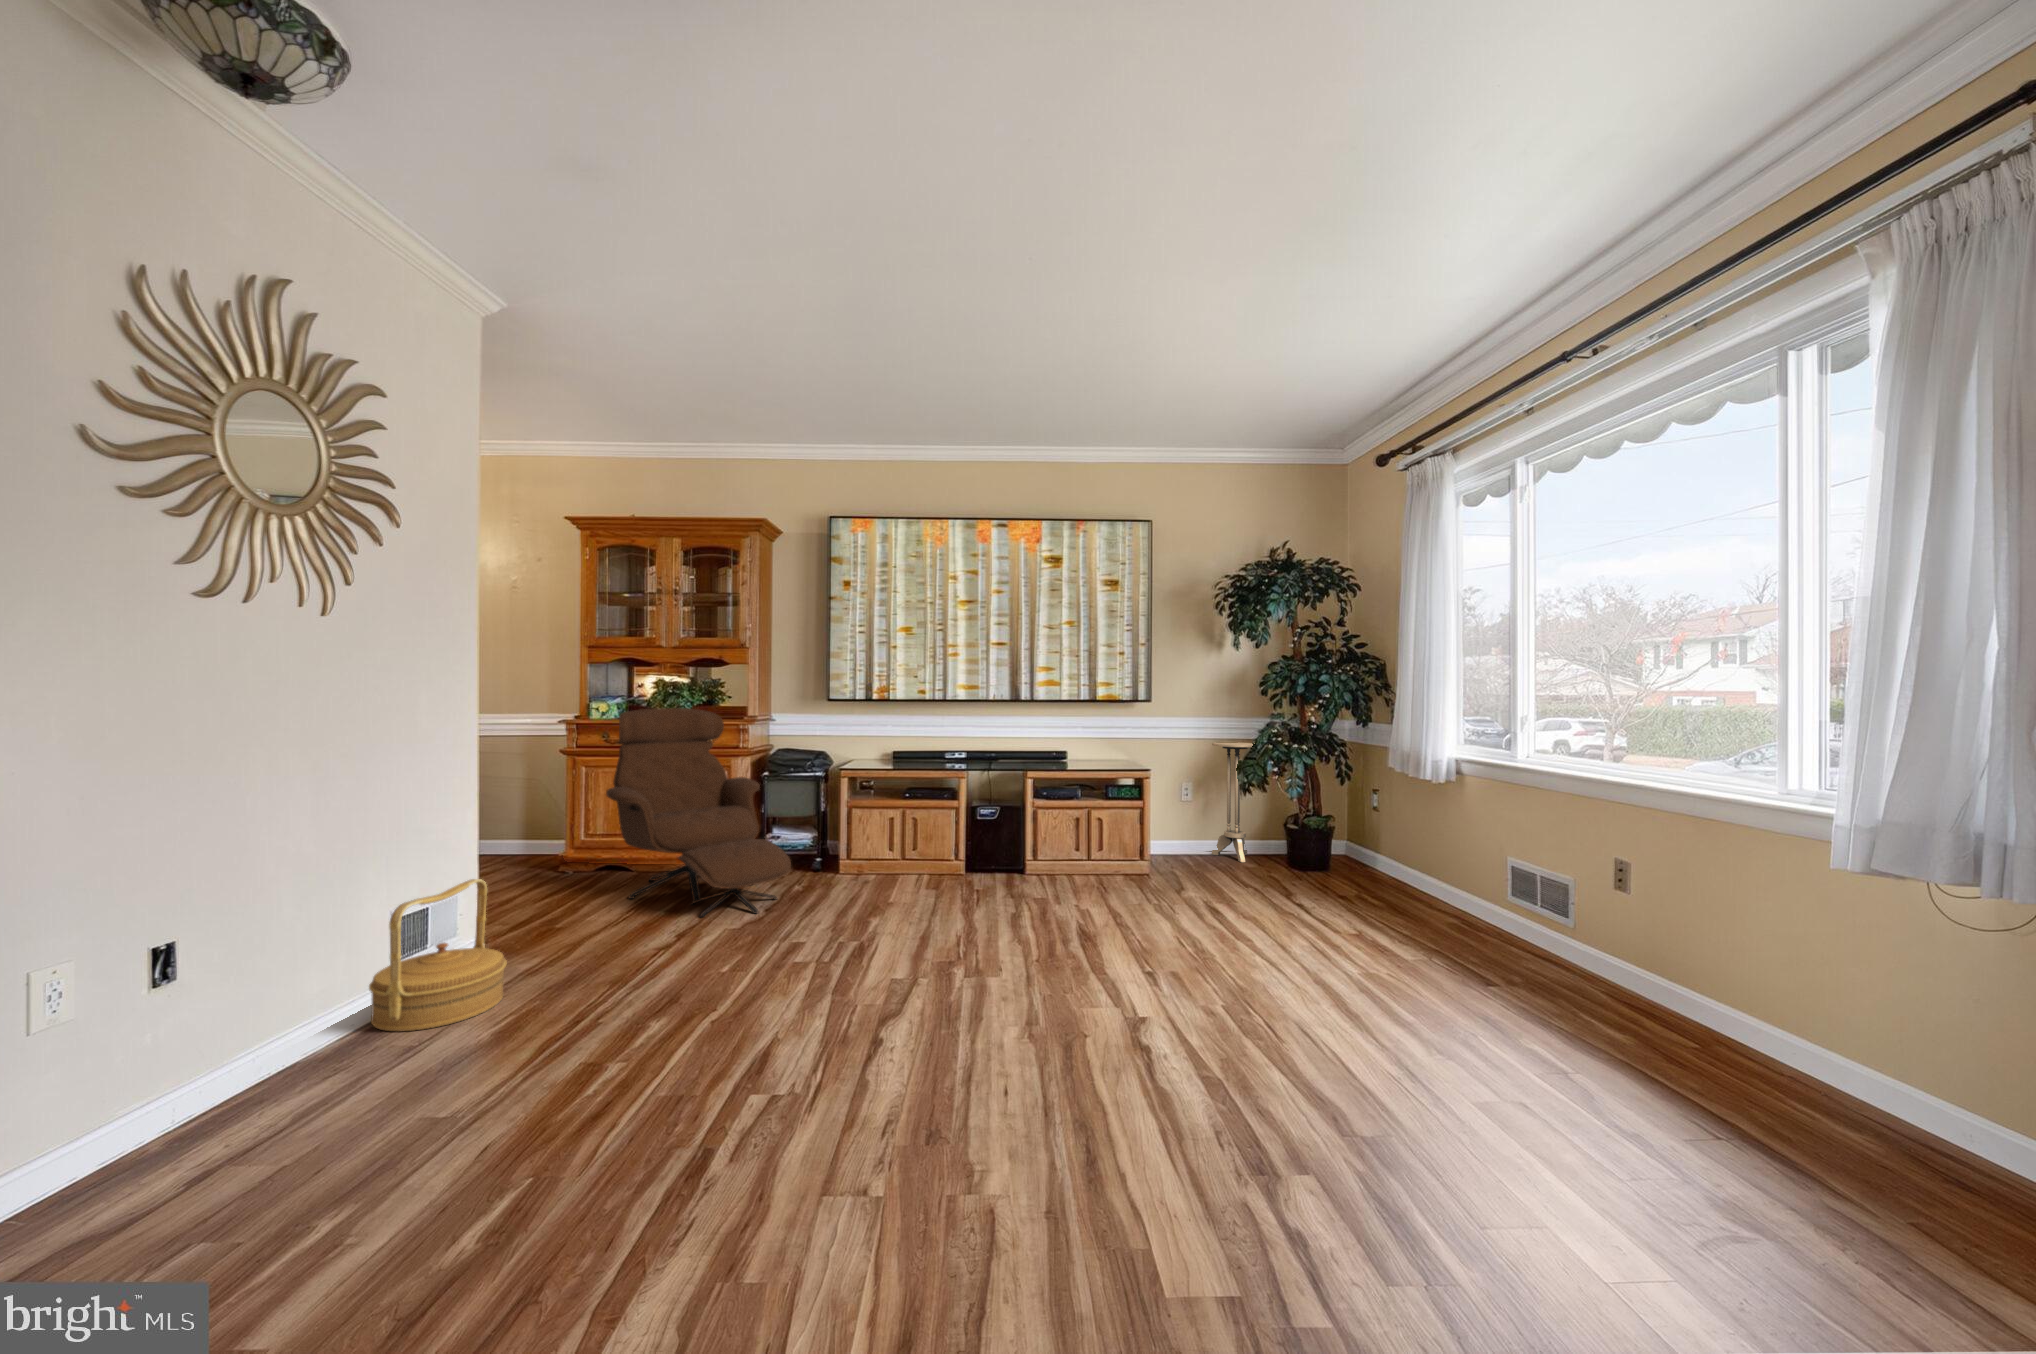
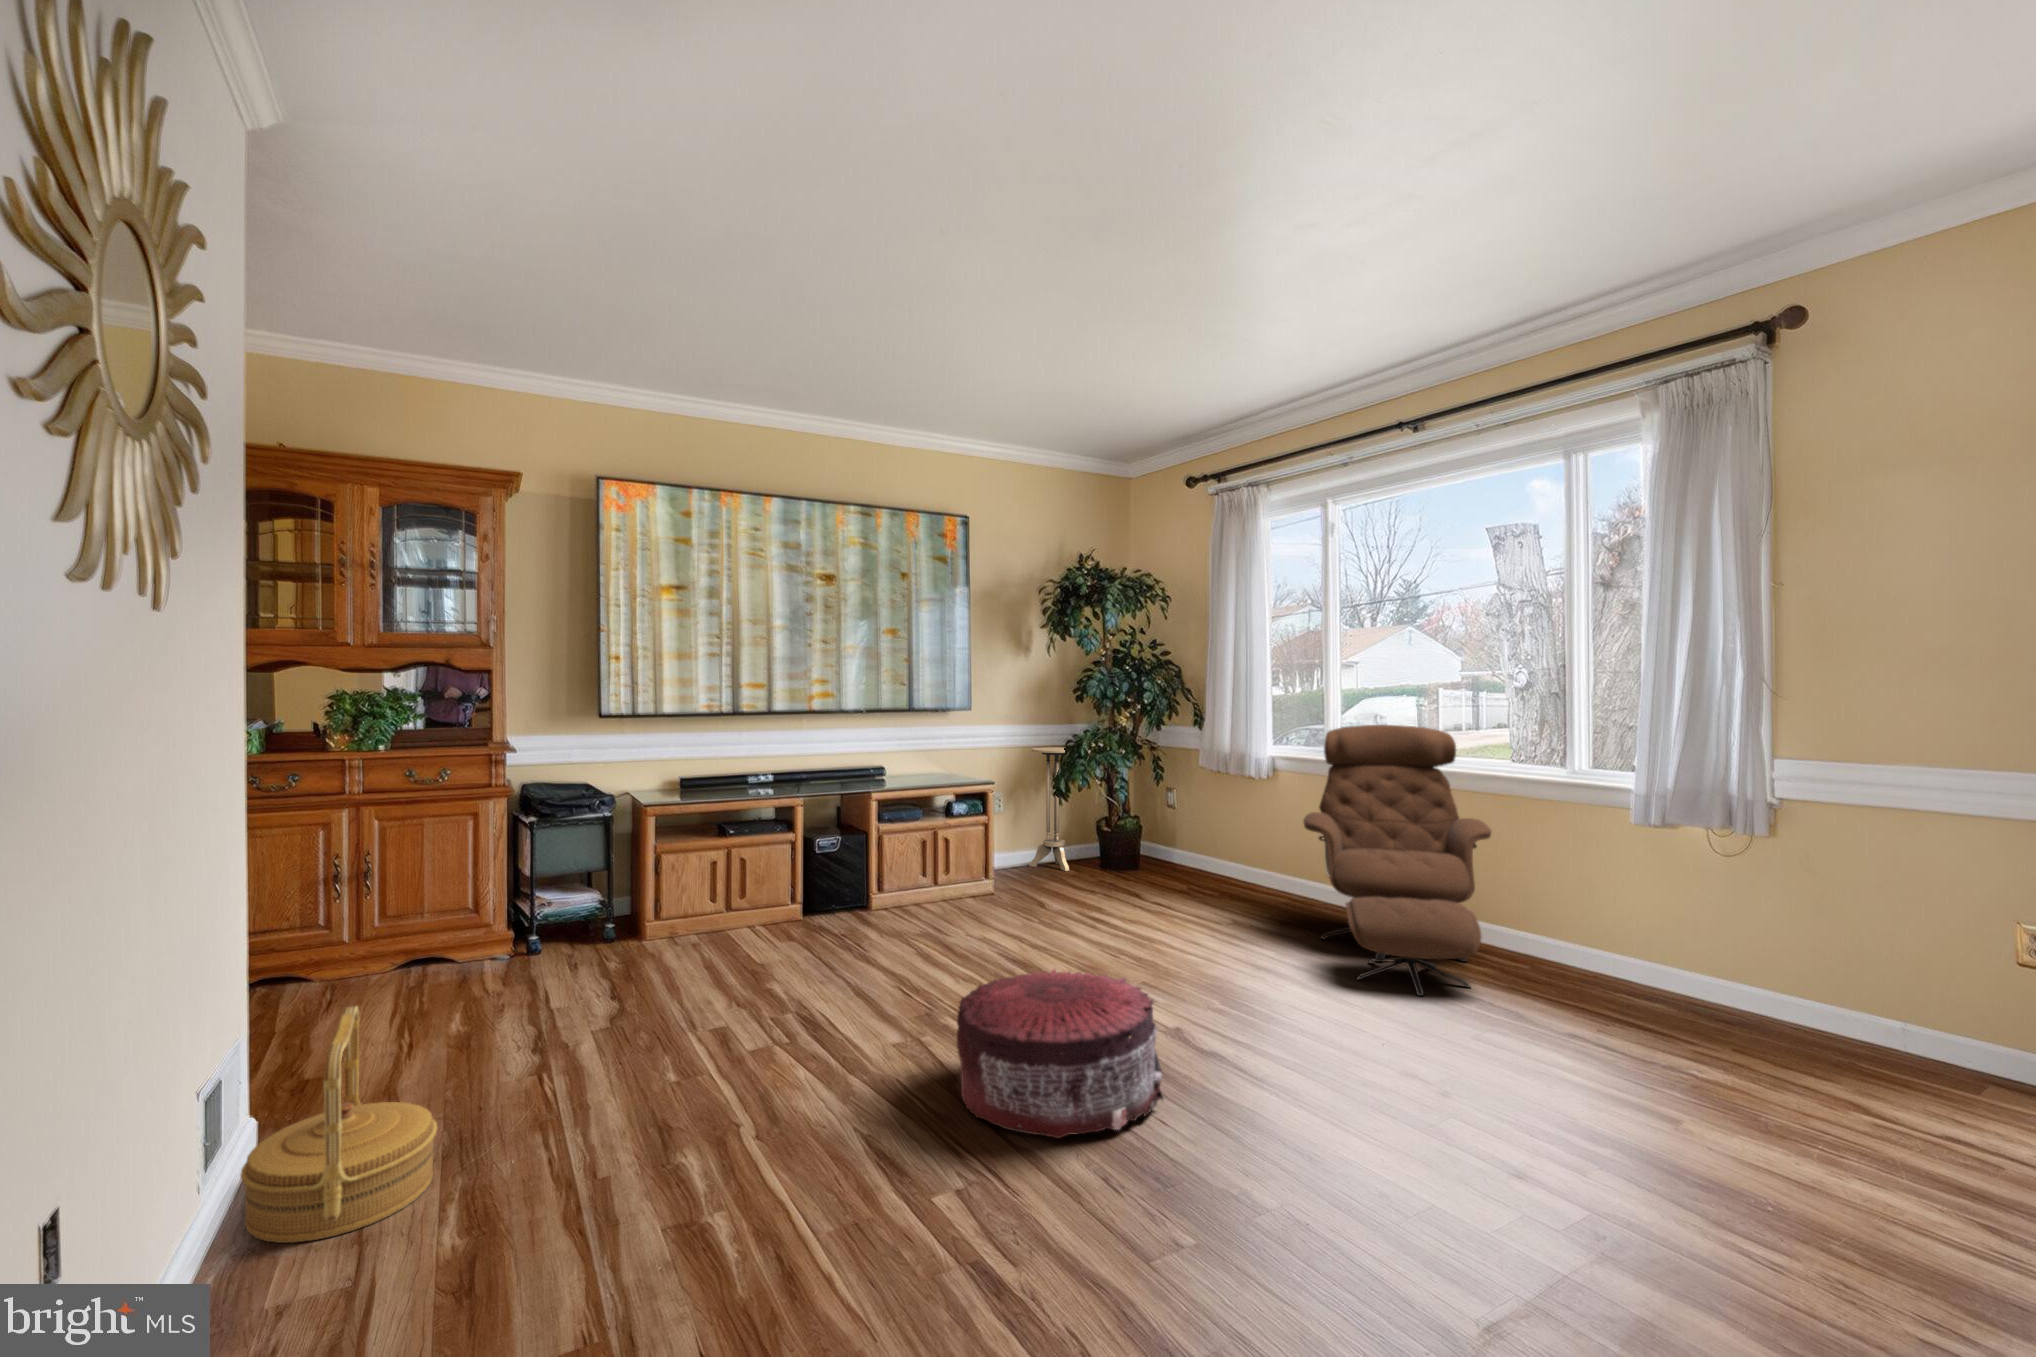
lounge chair: present [606,708,791,917] -> present [1304,725,1491,996]
pouf: none [840,939,1039,1114] -> present [957,969,1163,1138]

